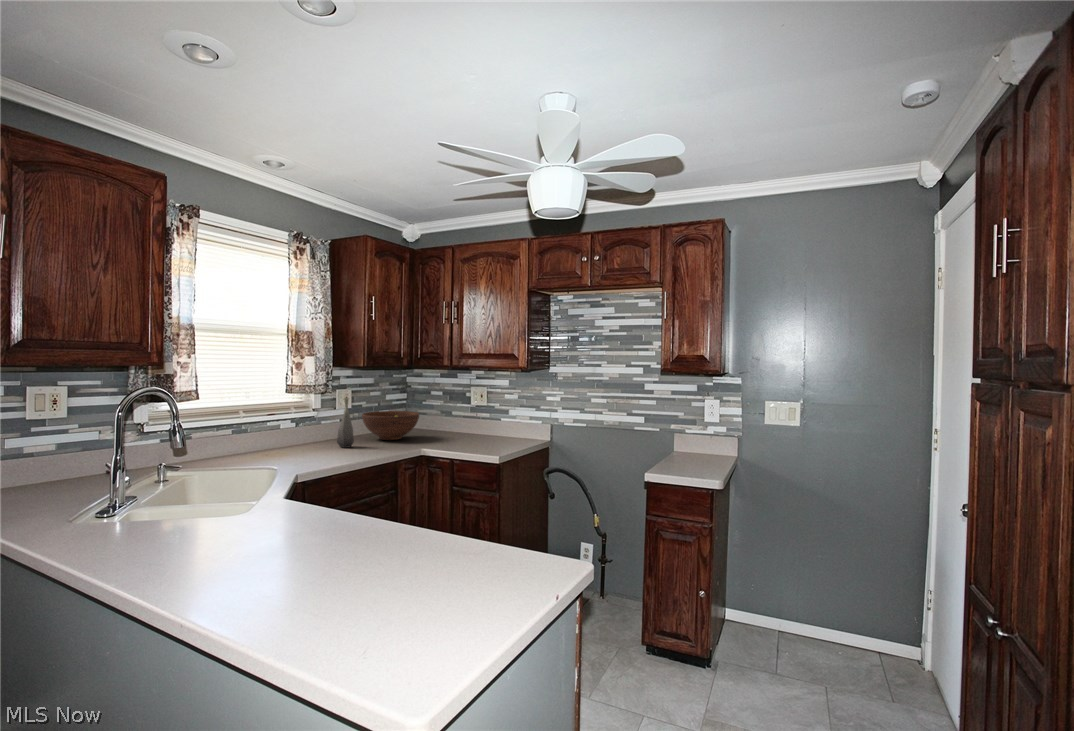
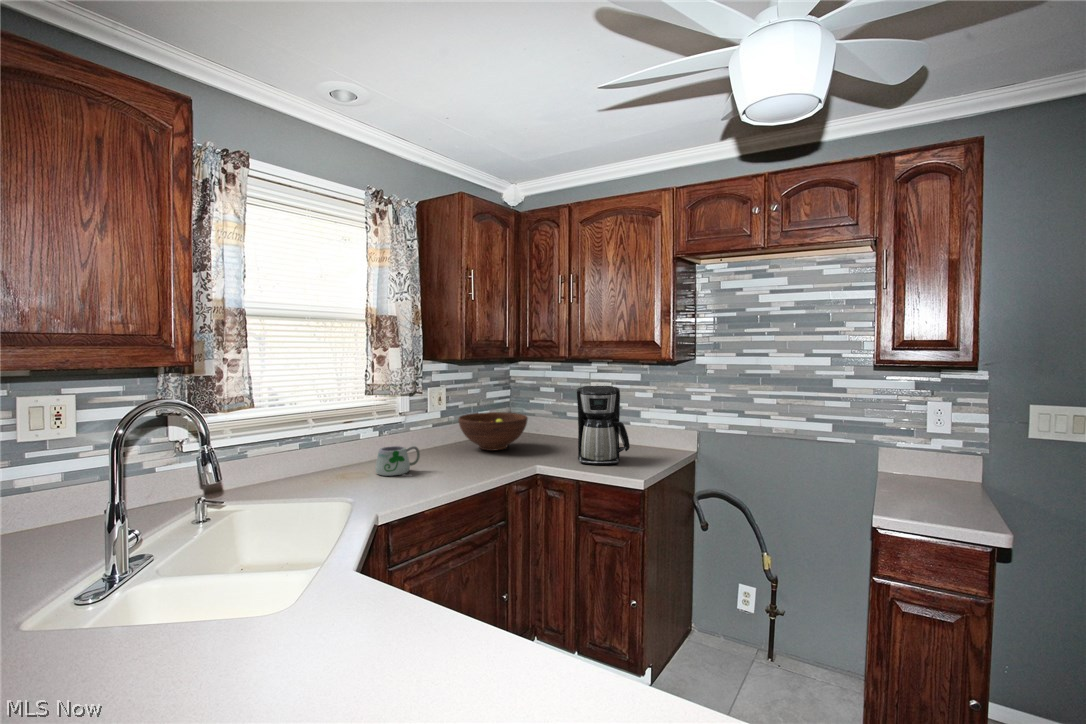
coffee maker: none [456,388,496,447] -> present [577,386,630,465]
bottle: present [337,398,354,448] -> none [428,399,449,463]
mug: none [294,433,330,455] -> present [375,446,420,476]

